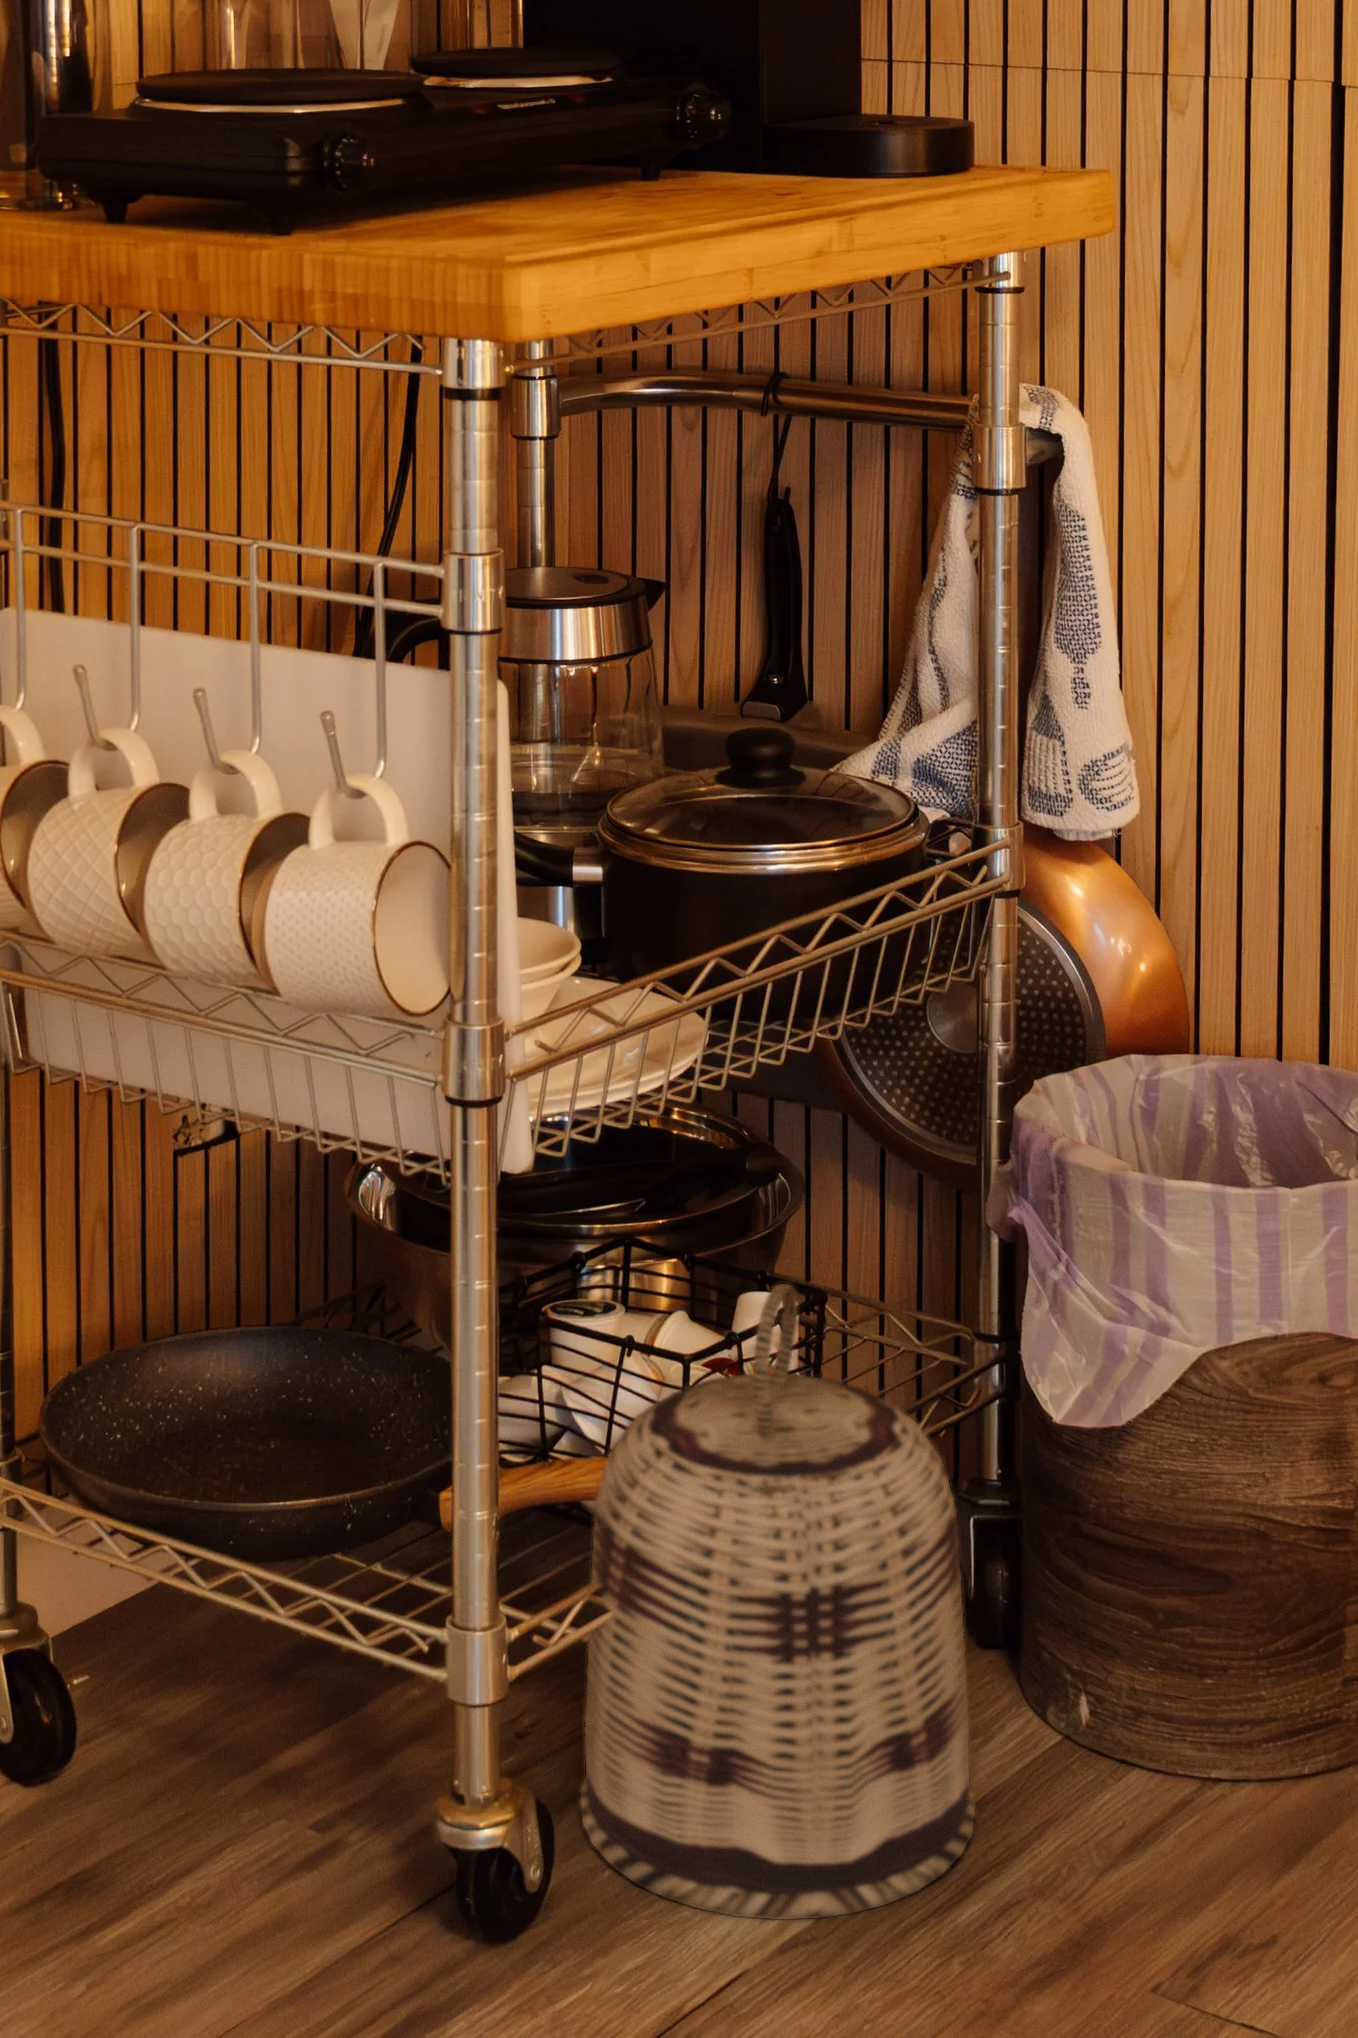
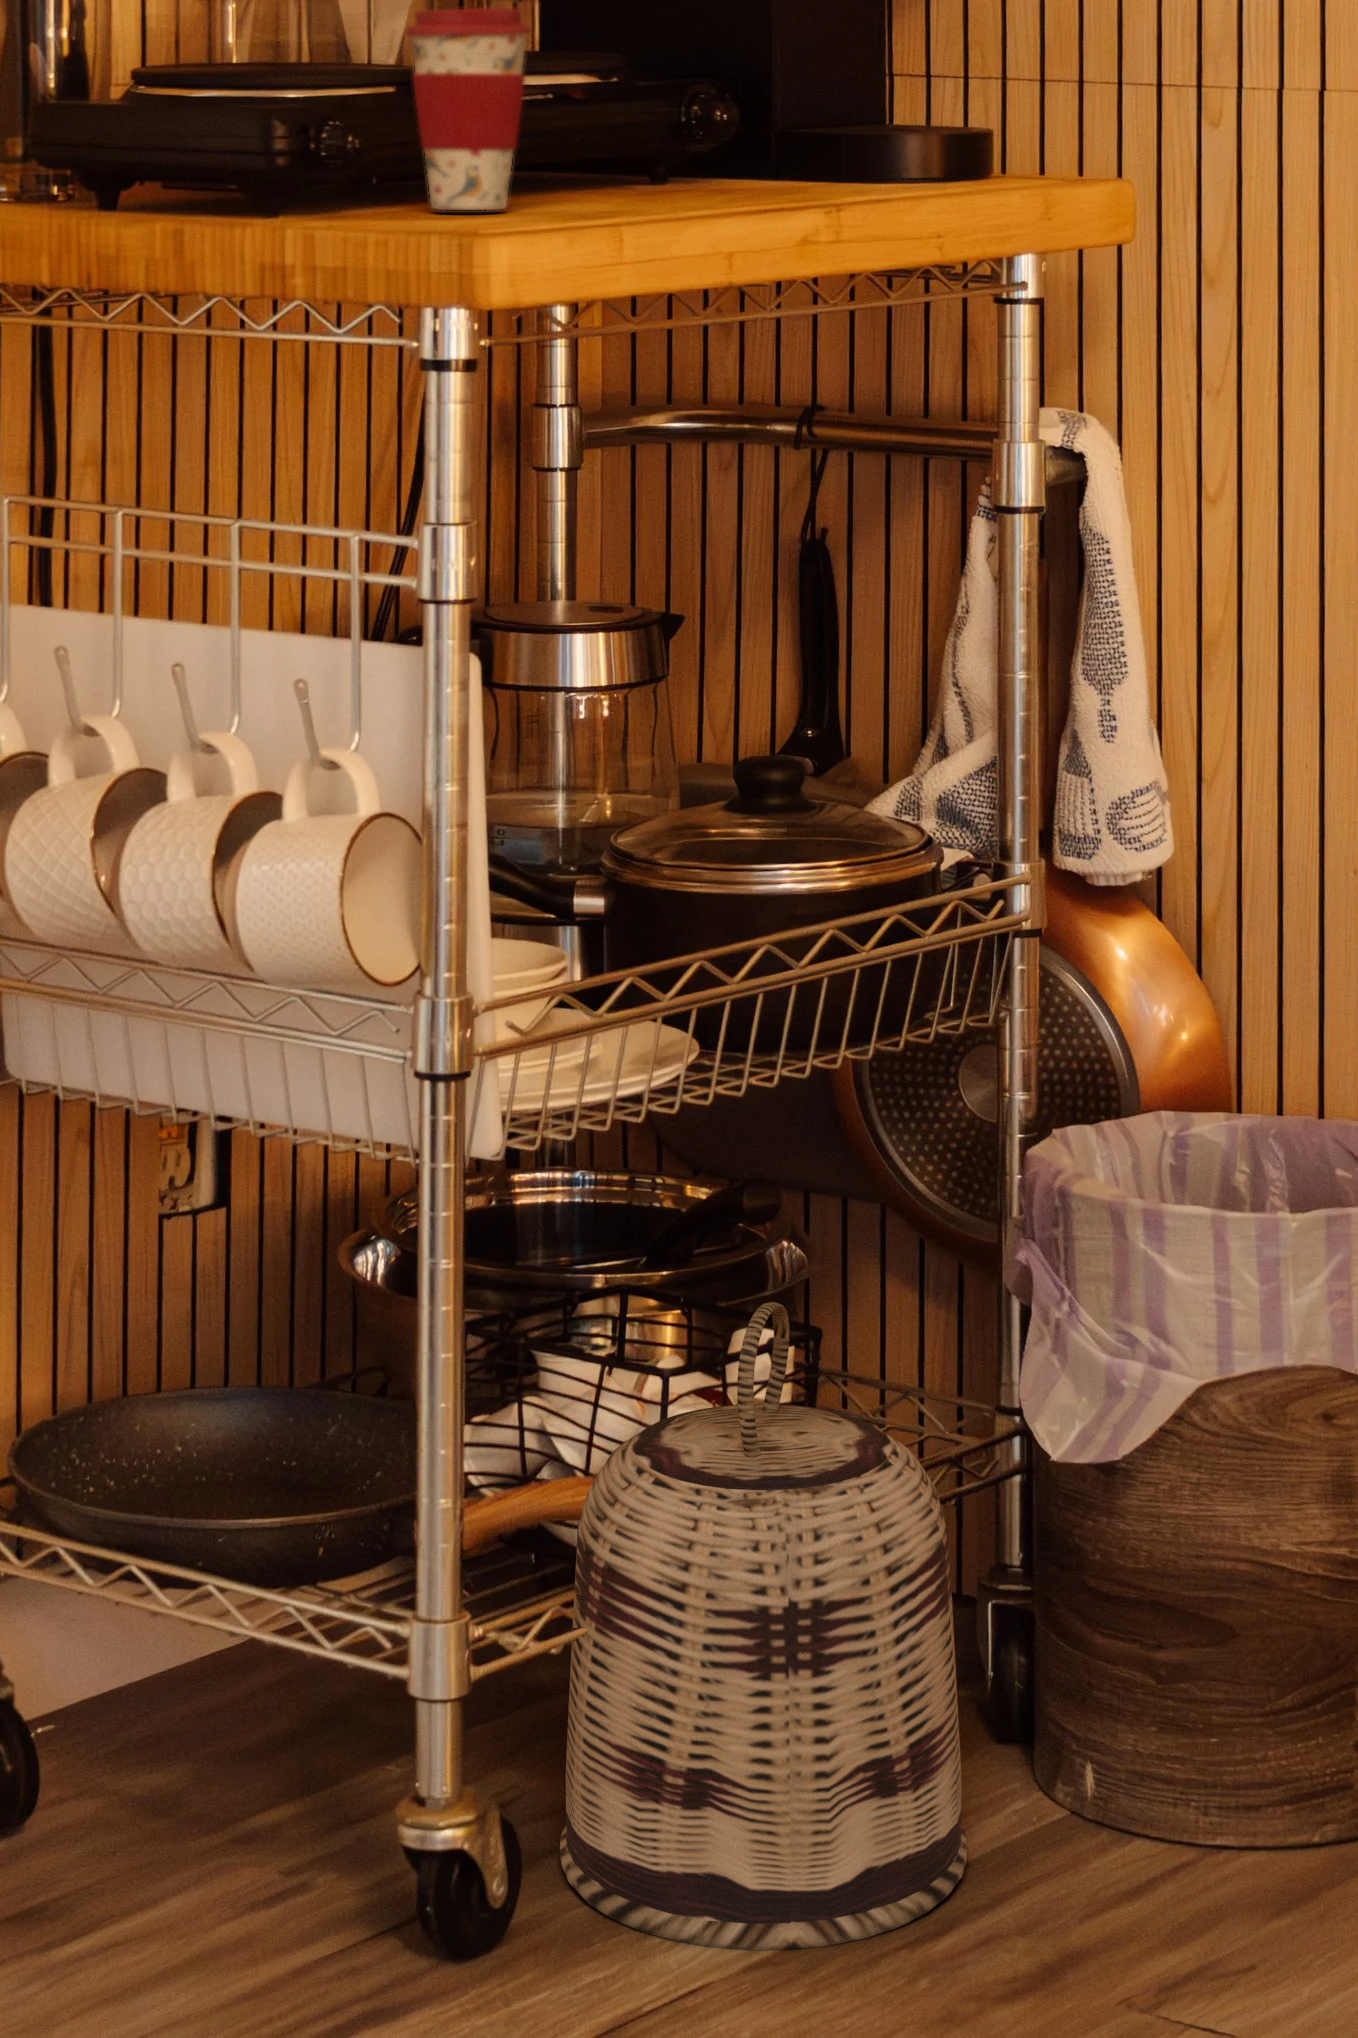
coffee cup: none [424,35,548,240] -> present [407,8,530,210]

